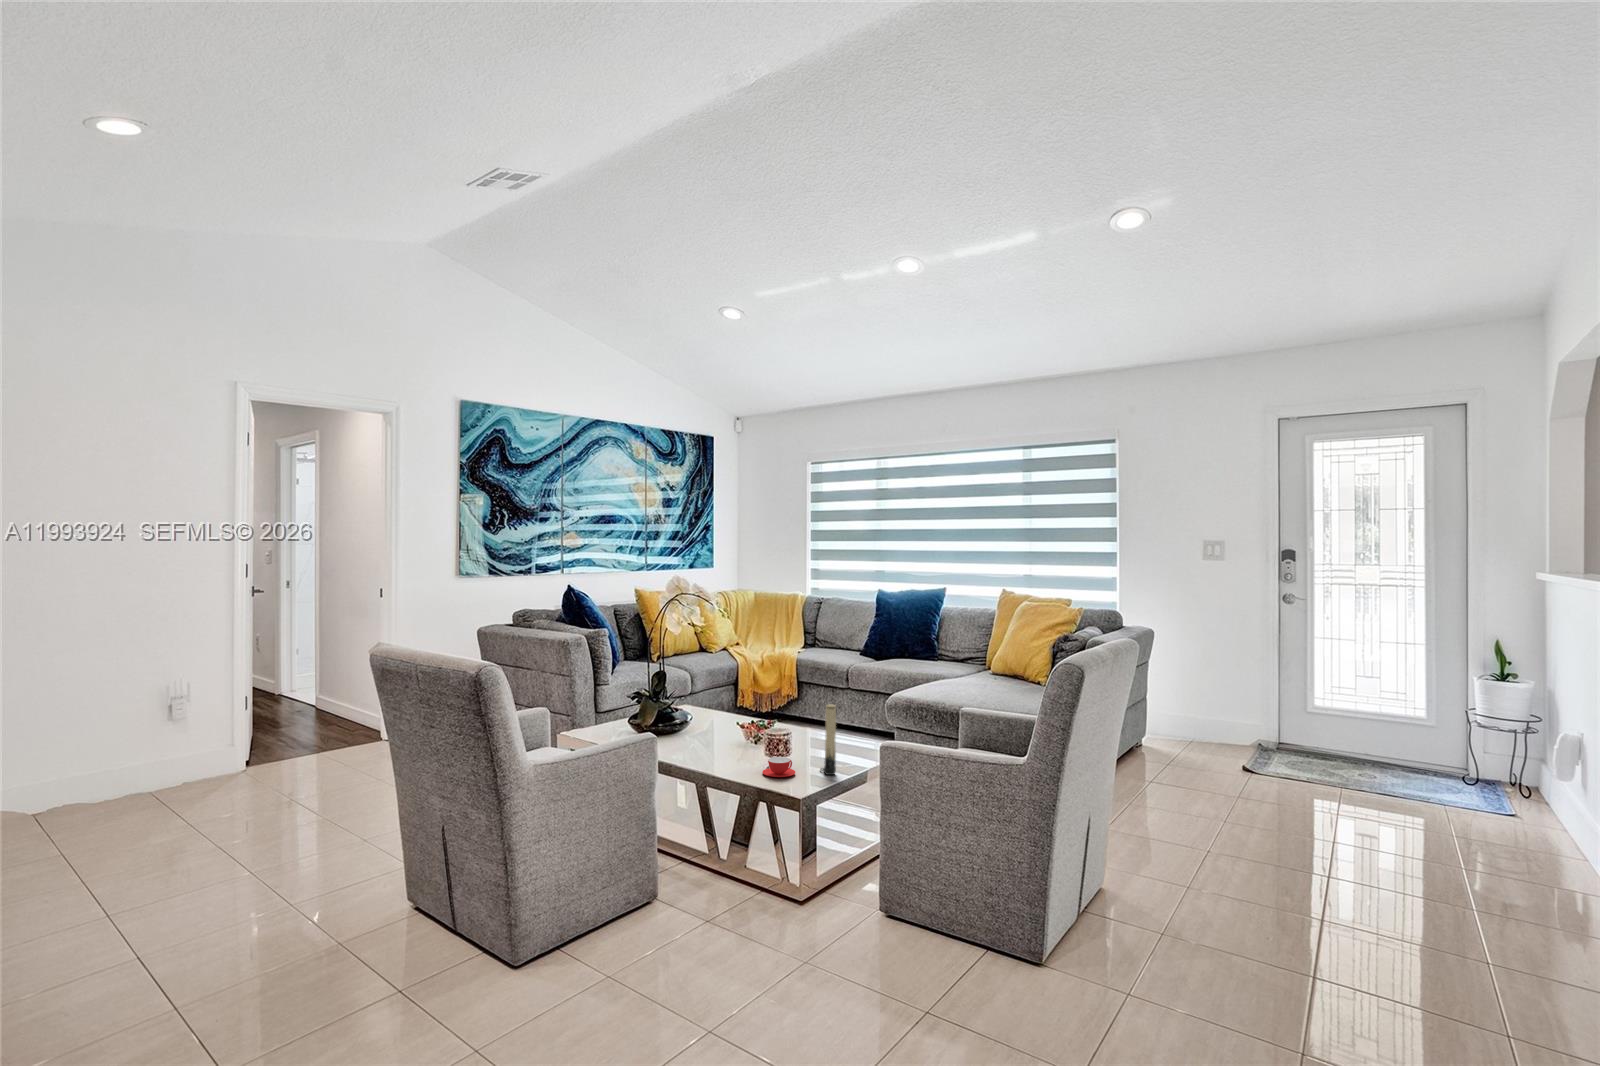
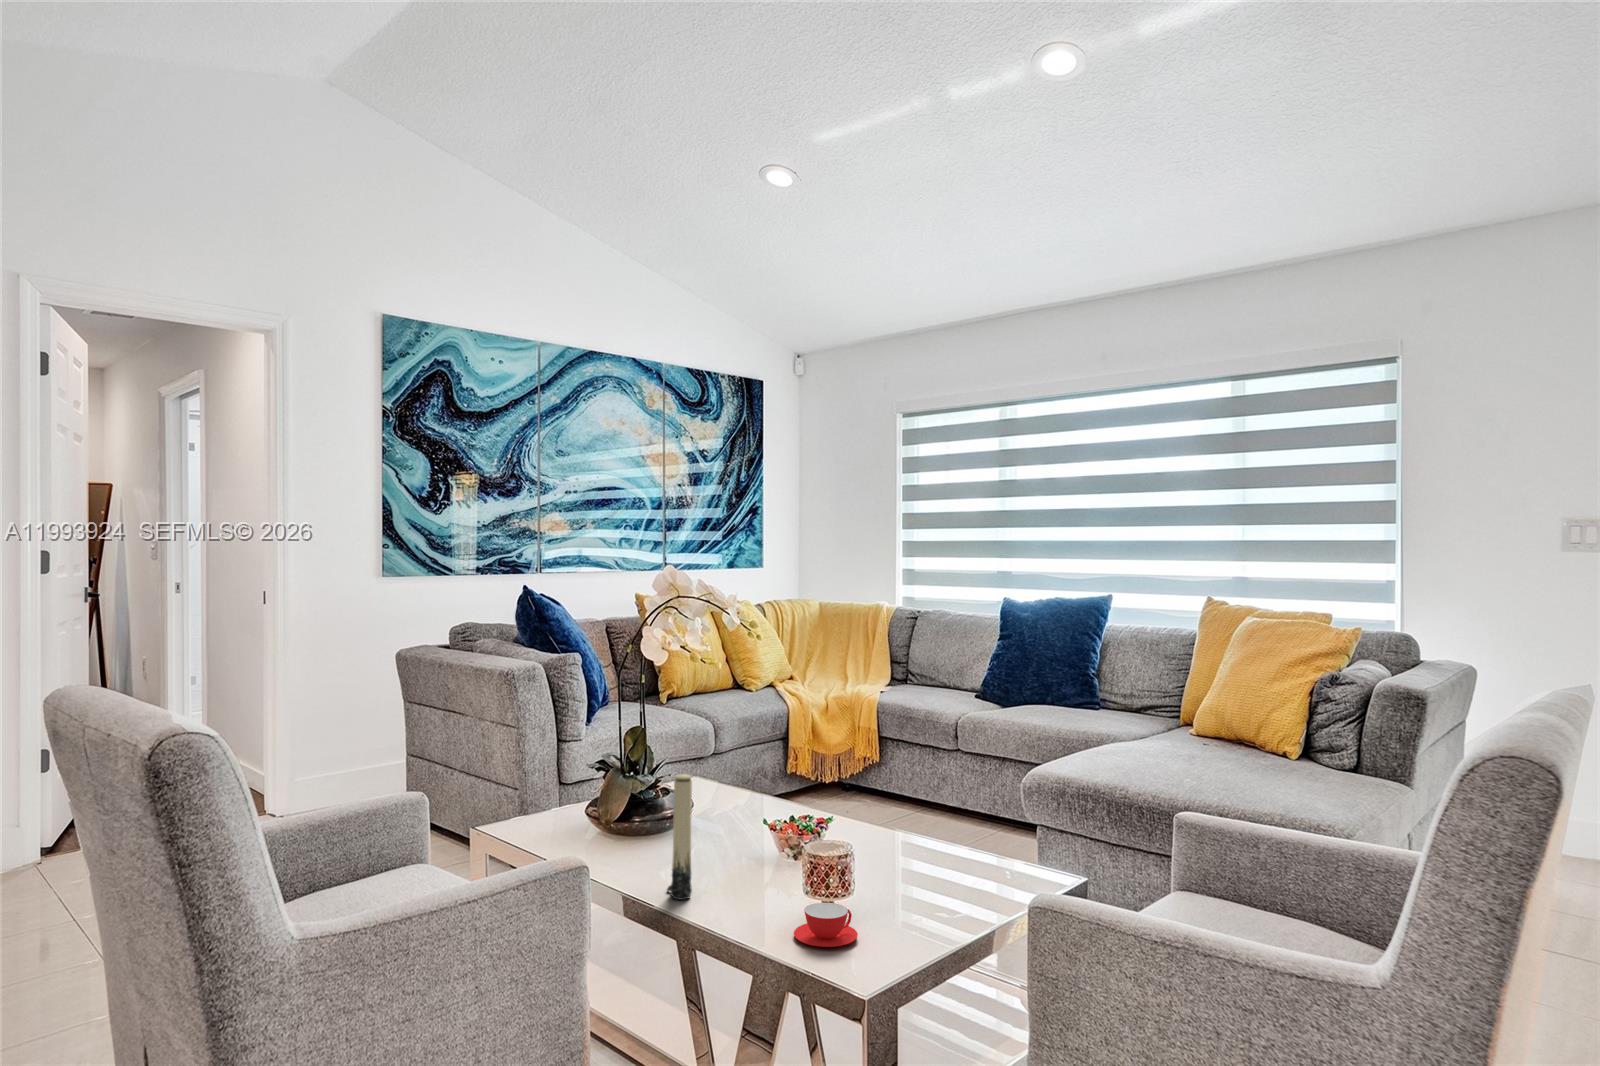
candle: present [820,705,836,775] -> present [667,774,692,900]

